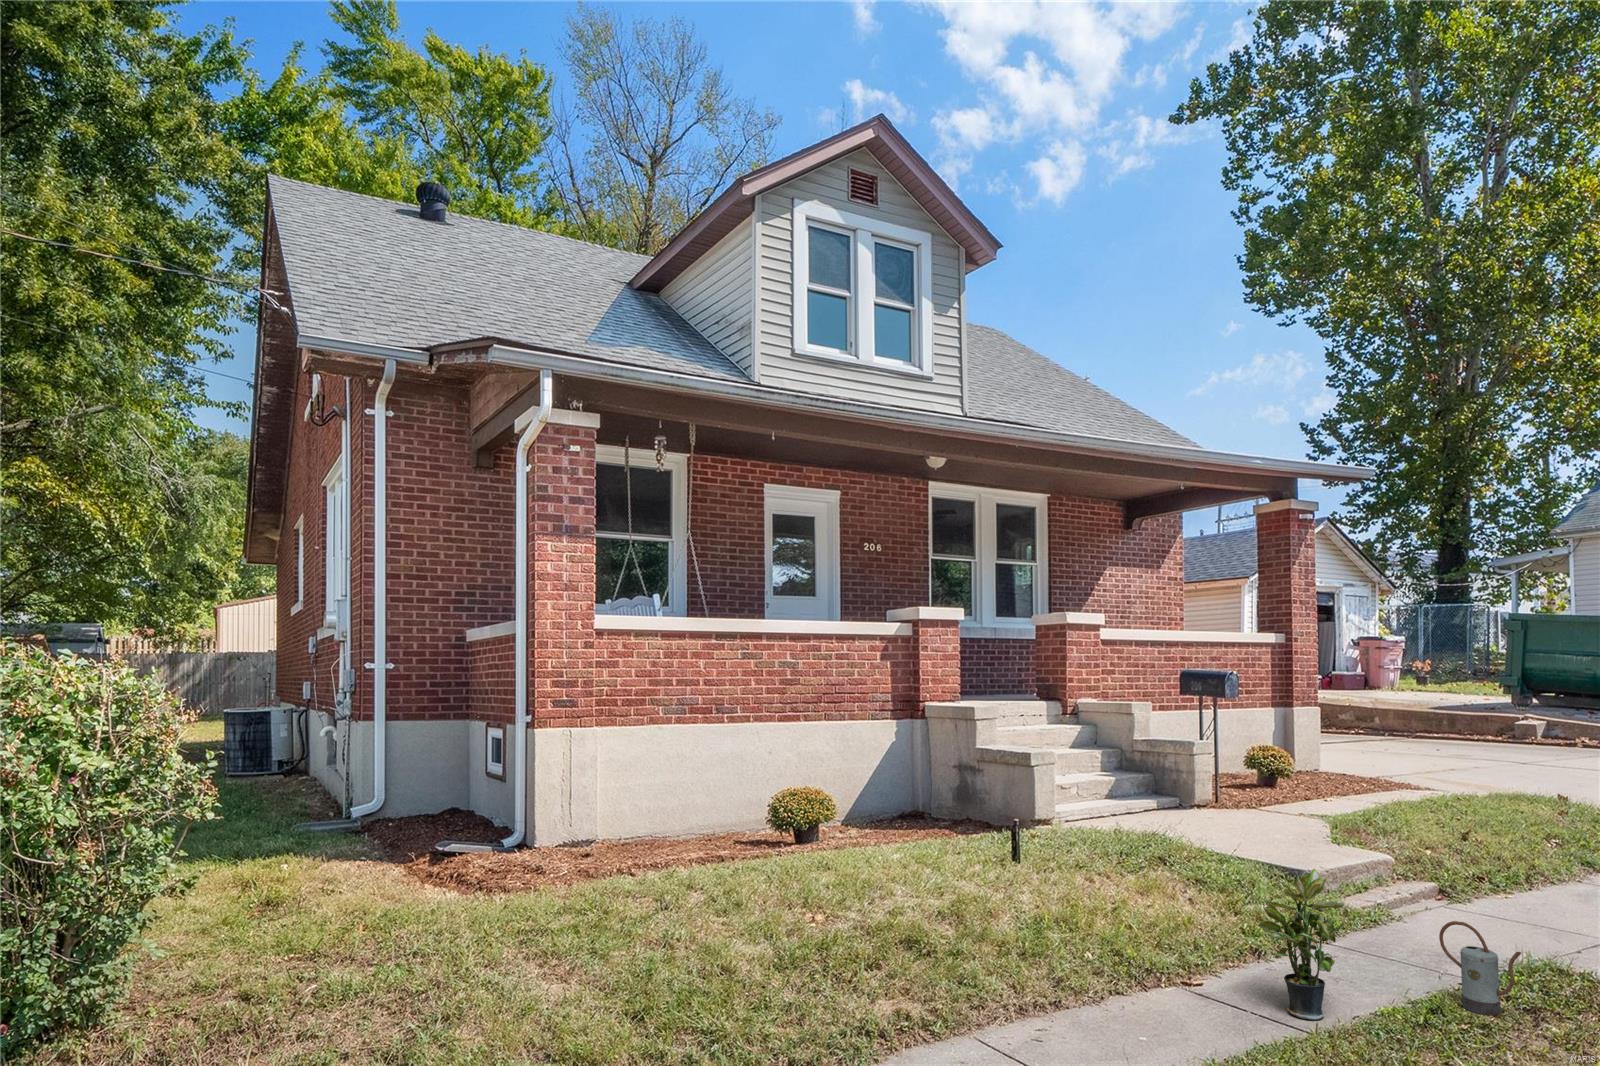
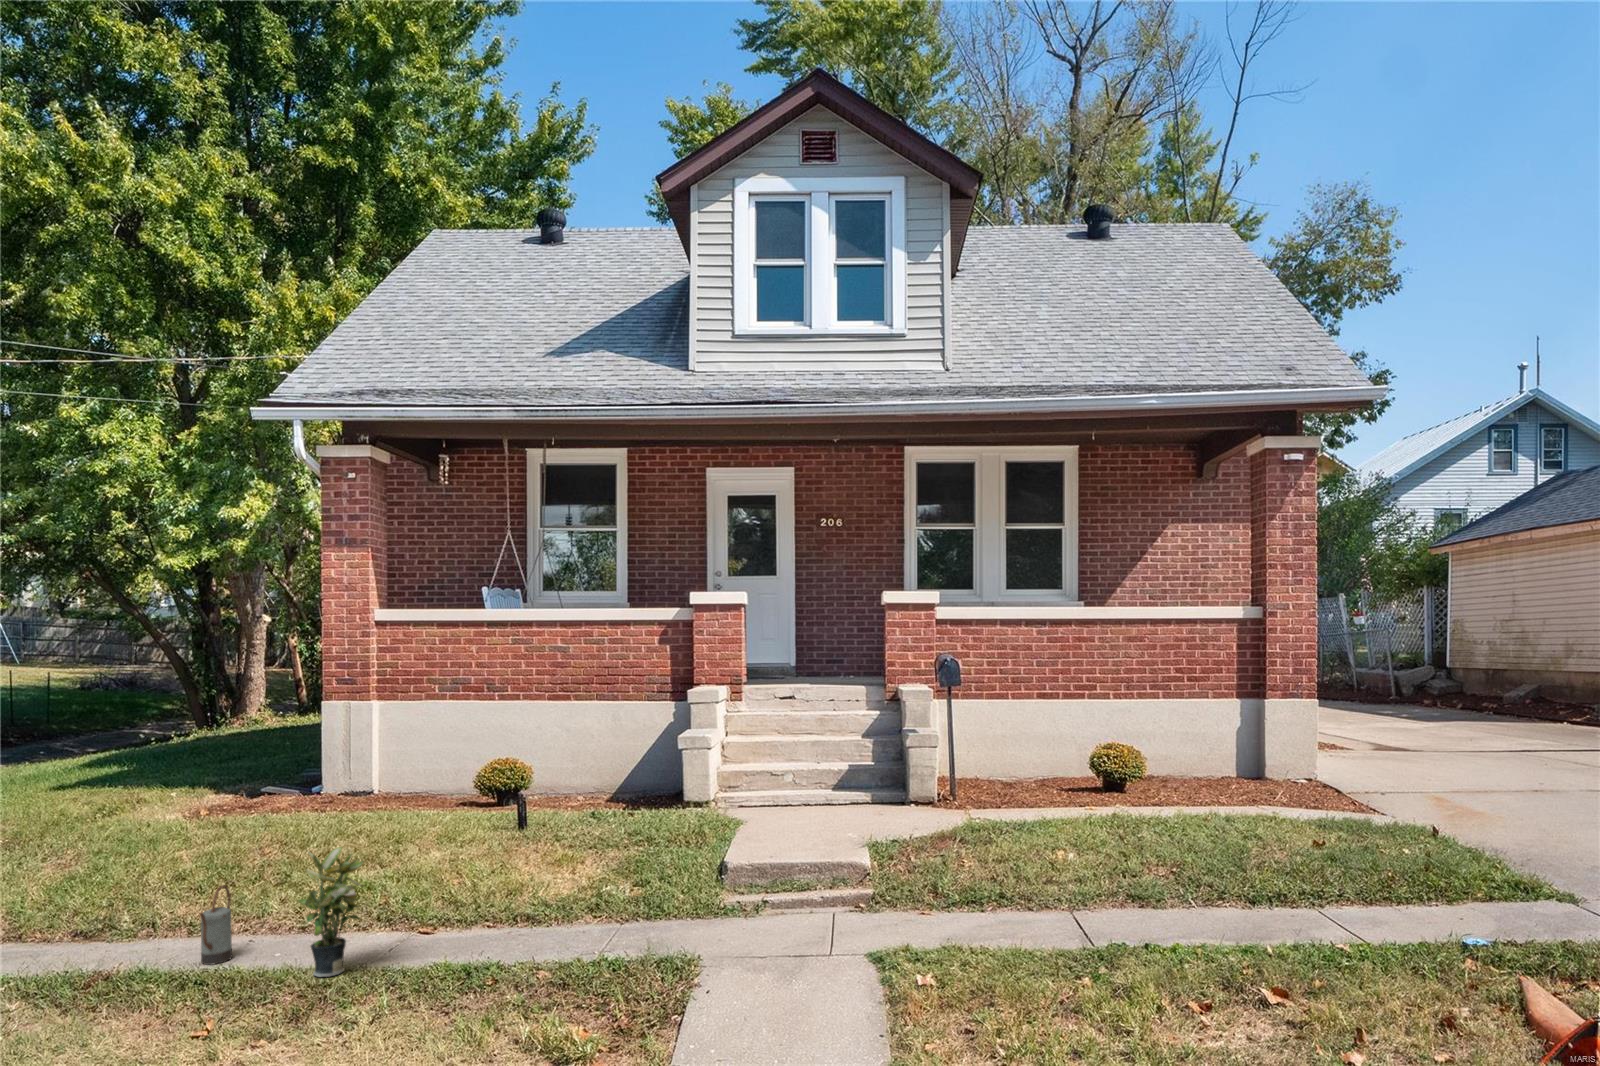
watering can: present [1439,921,1521,1015] -> present [200,885,232,965]

